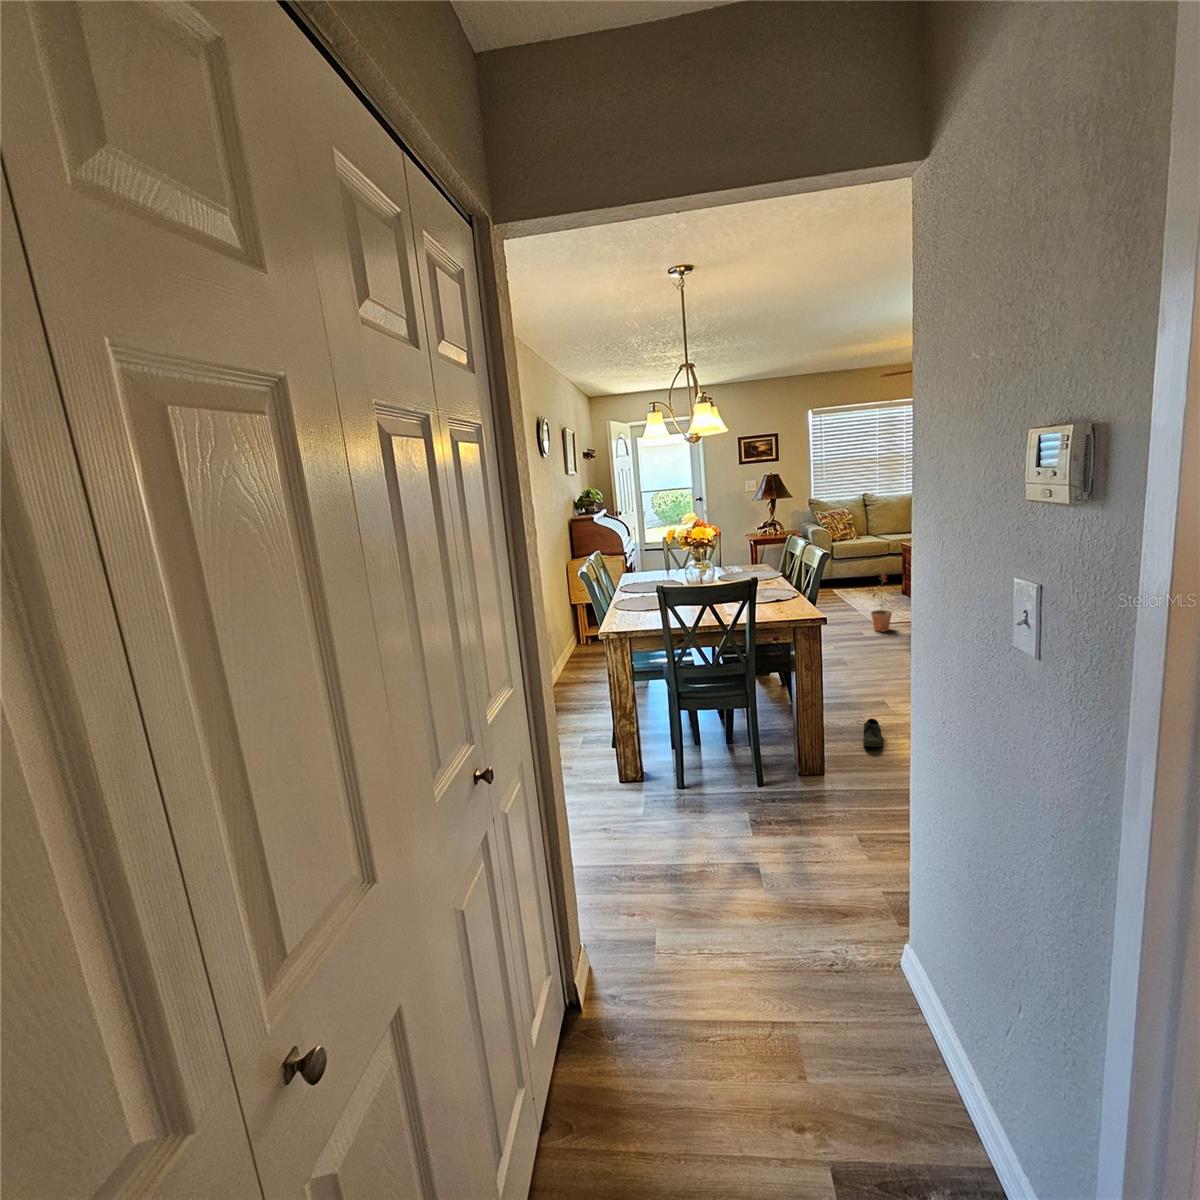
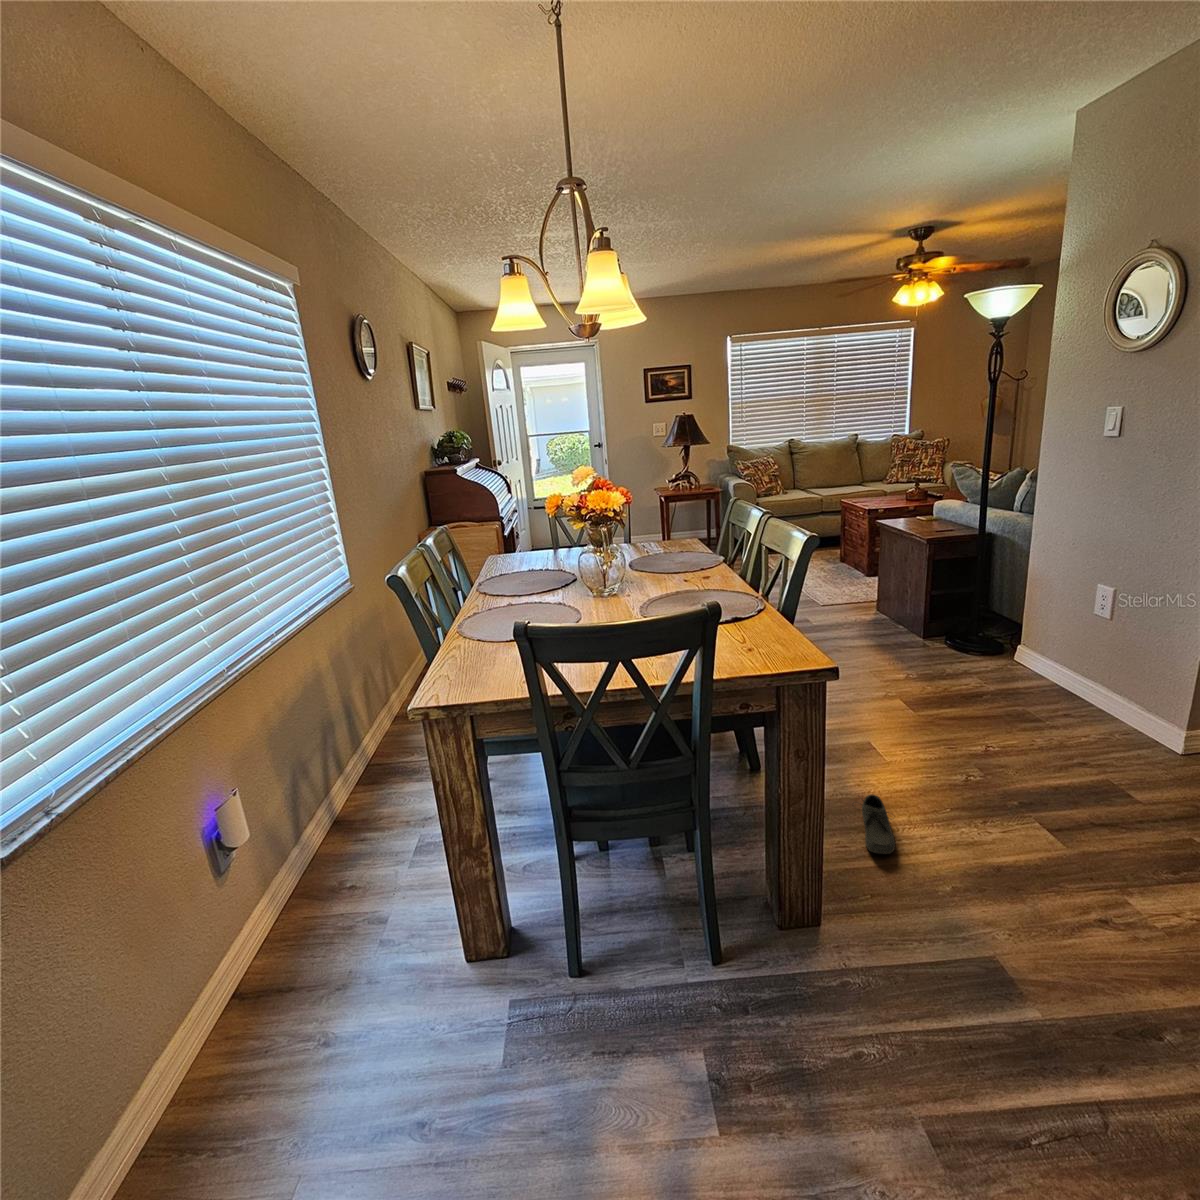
potted plant: present [869,573,892,632] -> none [814,543,846,618]

